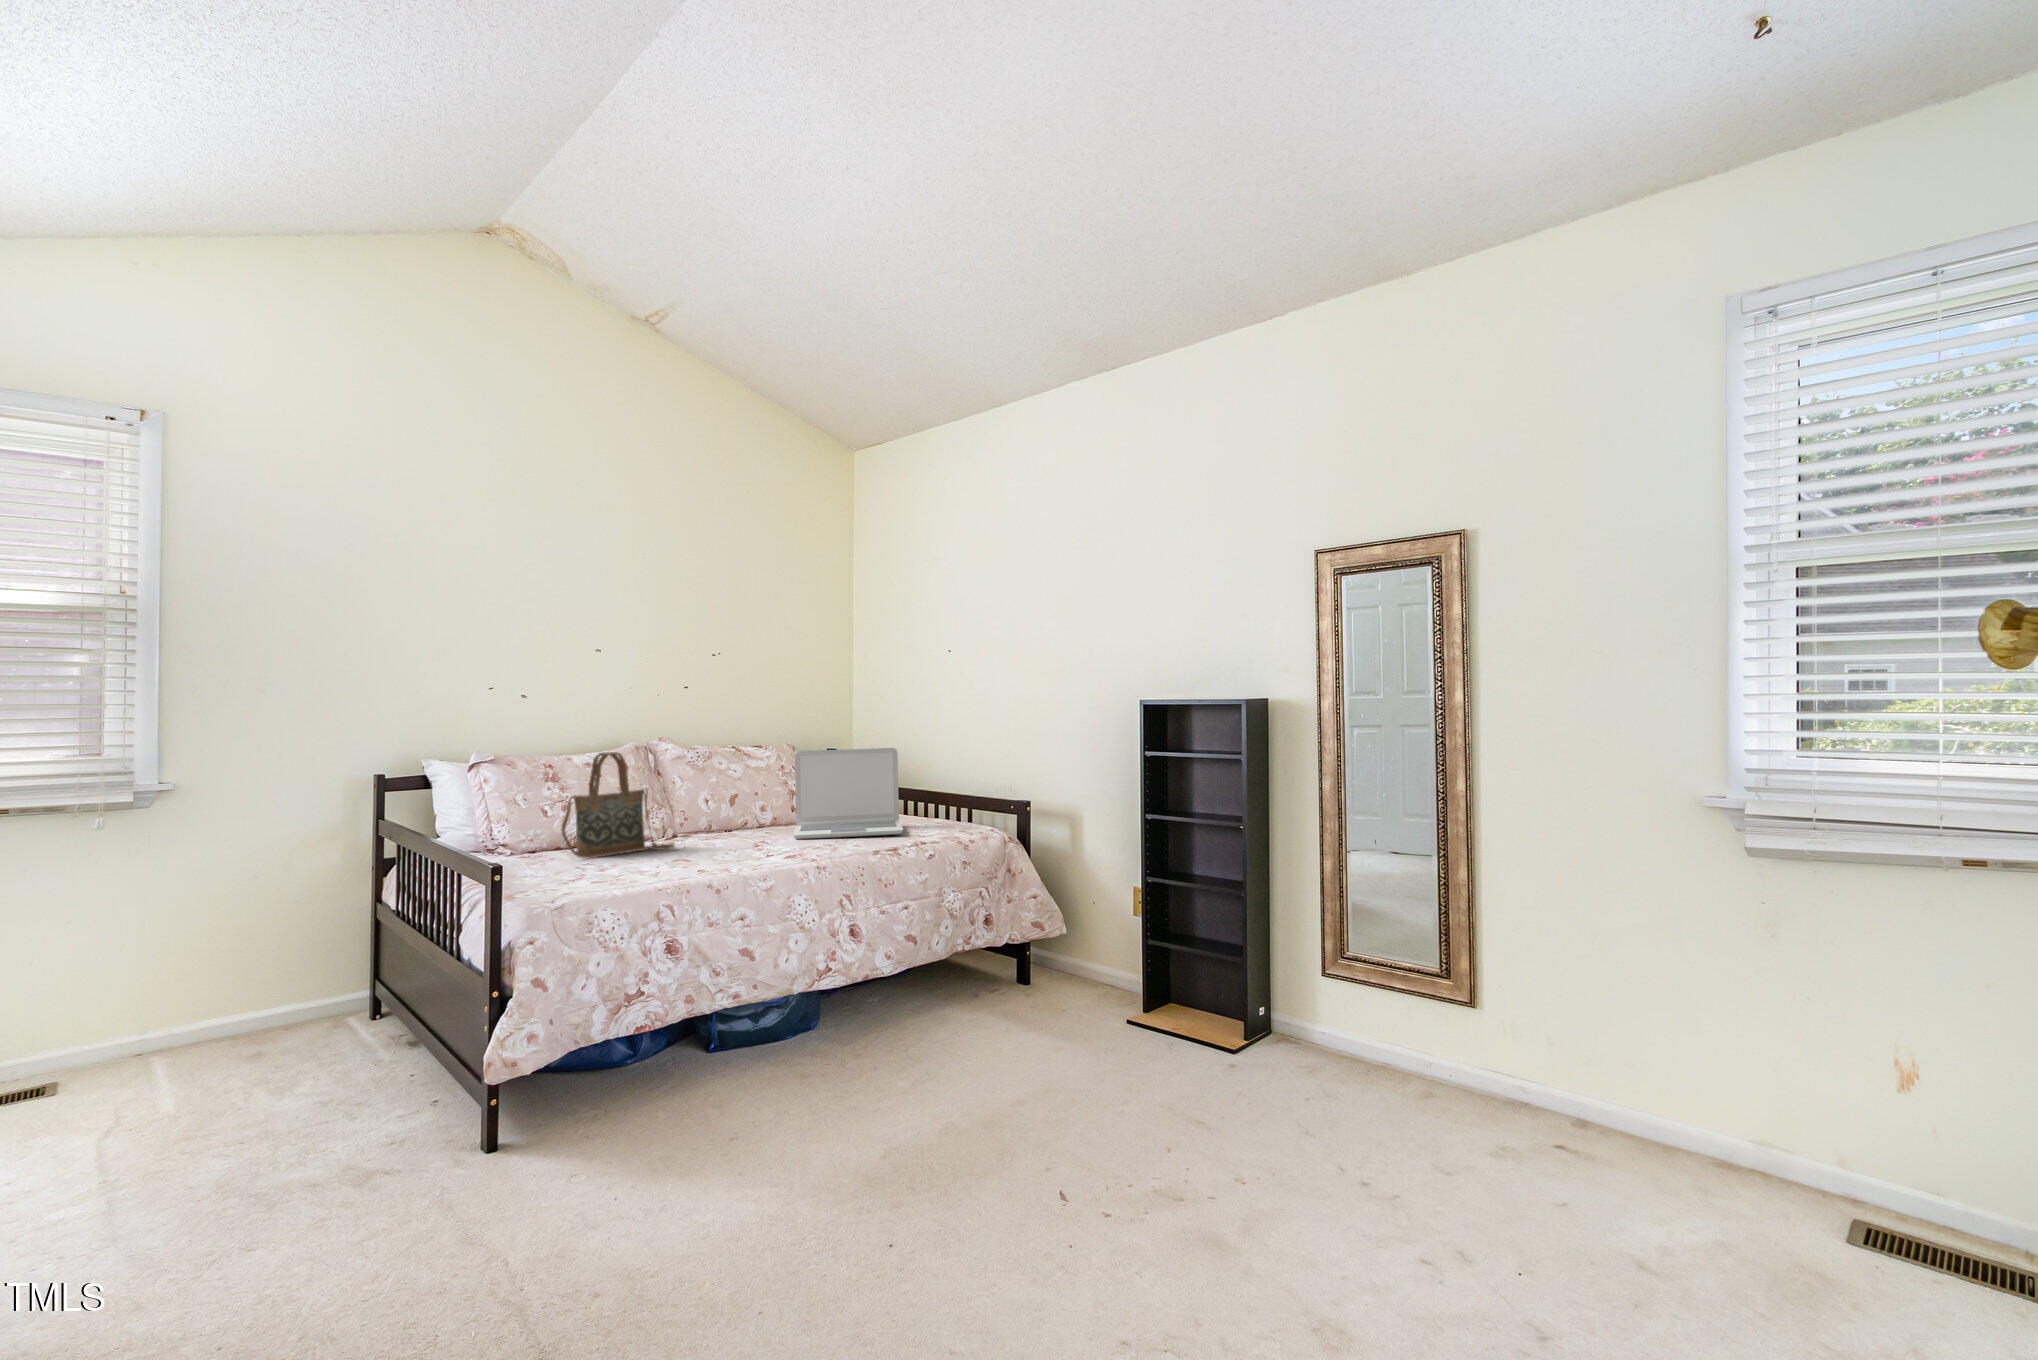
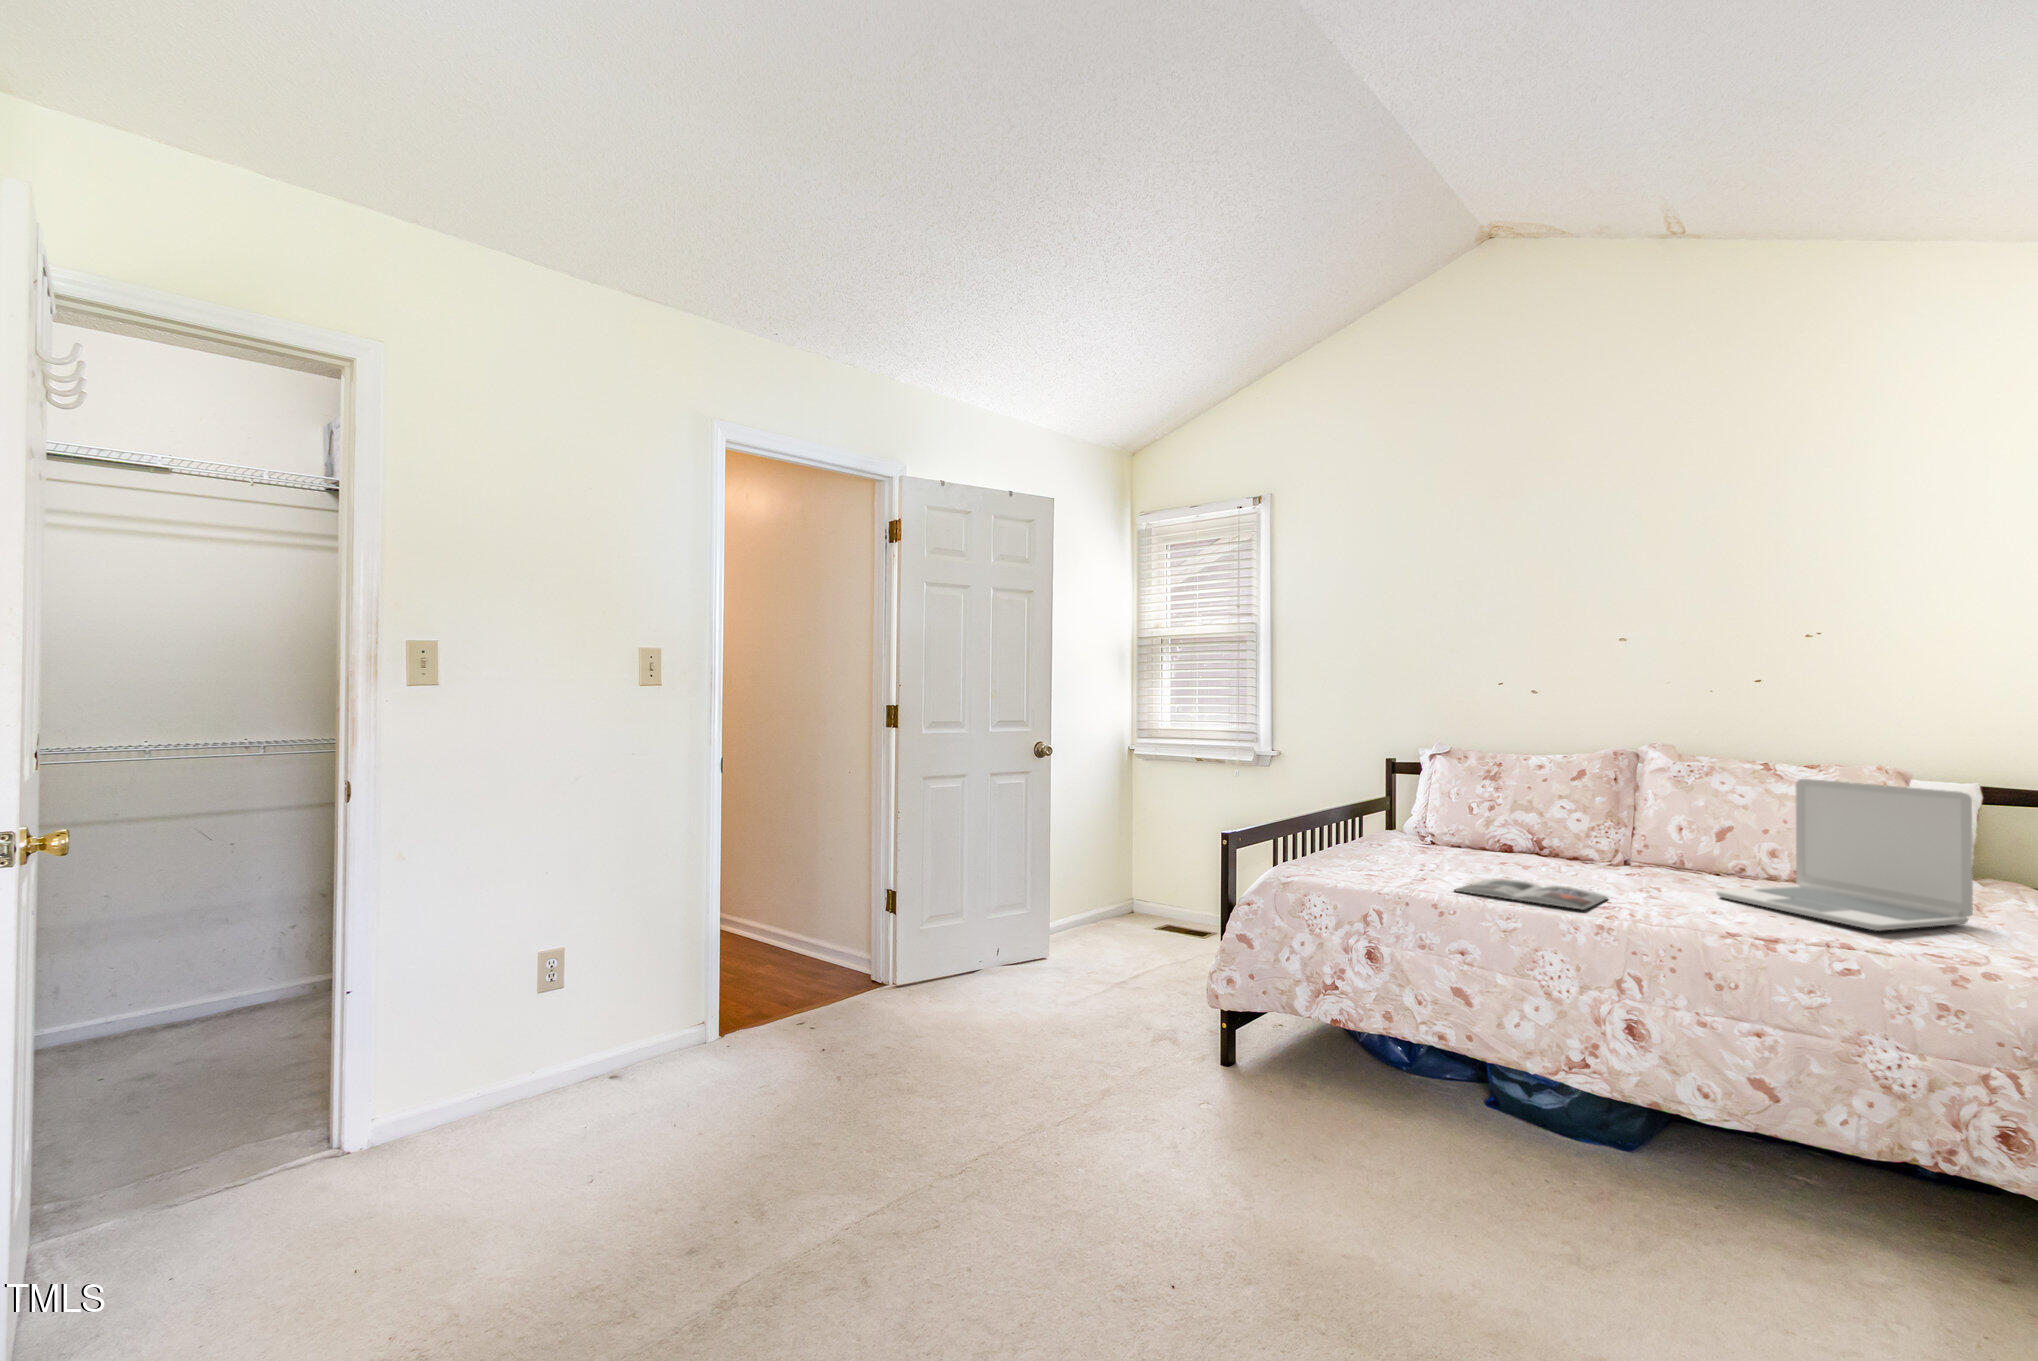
handbag: present [562,752,674,858] -> none [1435,753,1555,868]
magazine: none [677,850,801,872] -> present [1455,879,1607,910]

